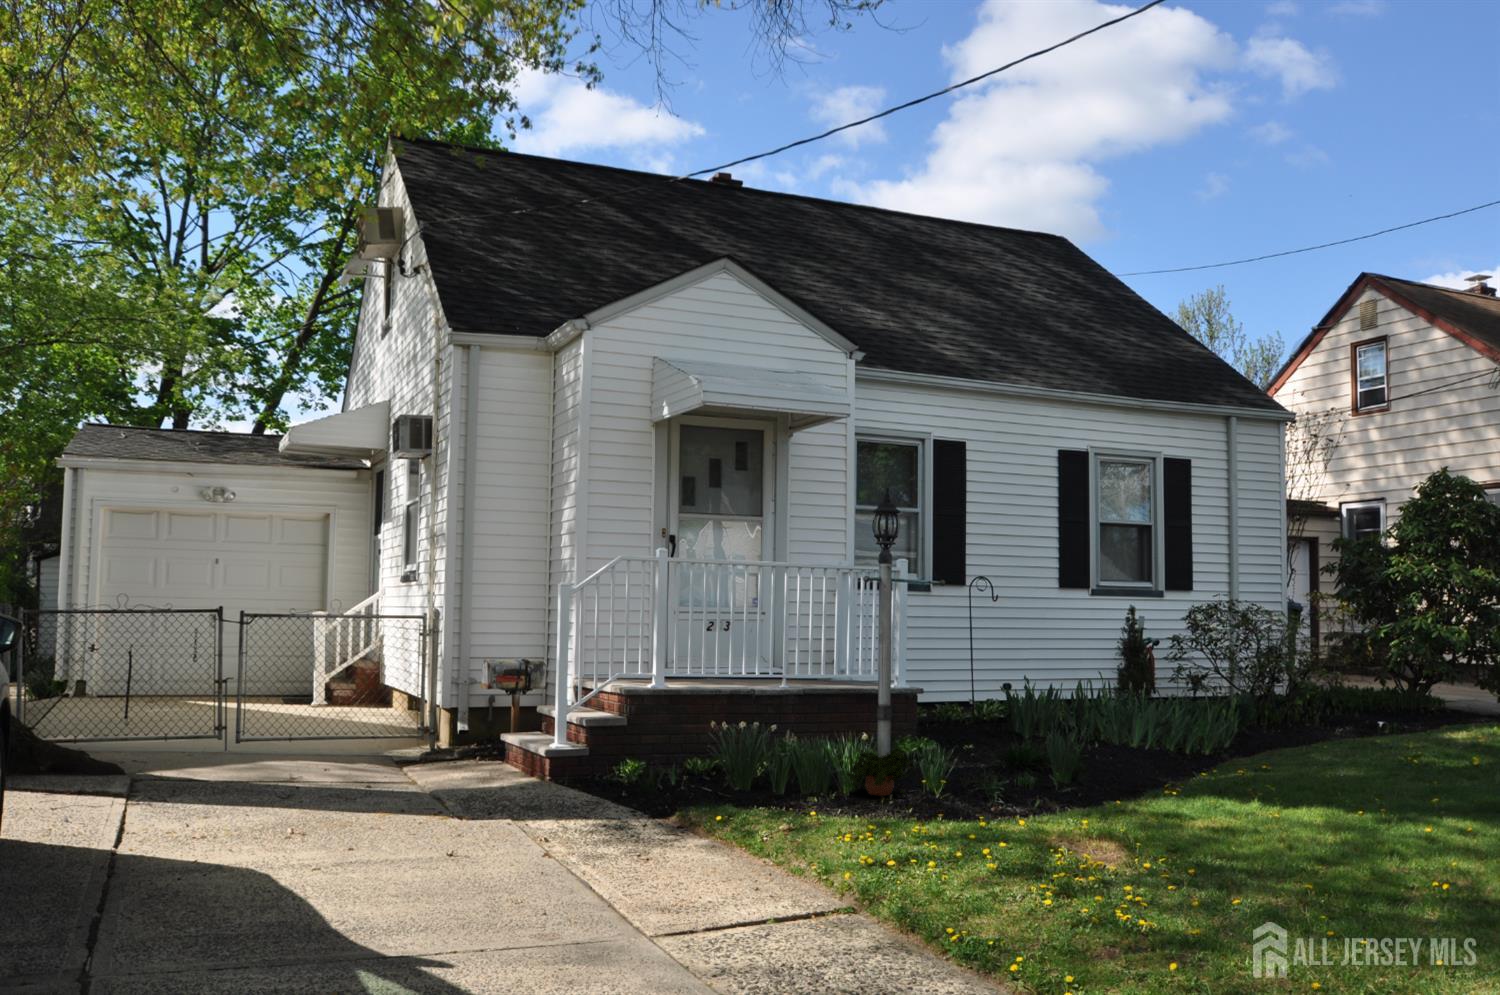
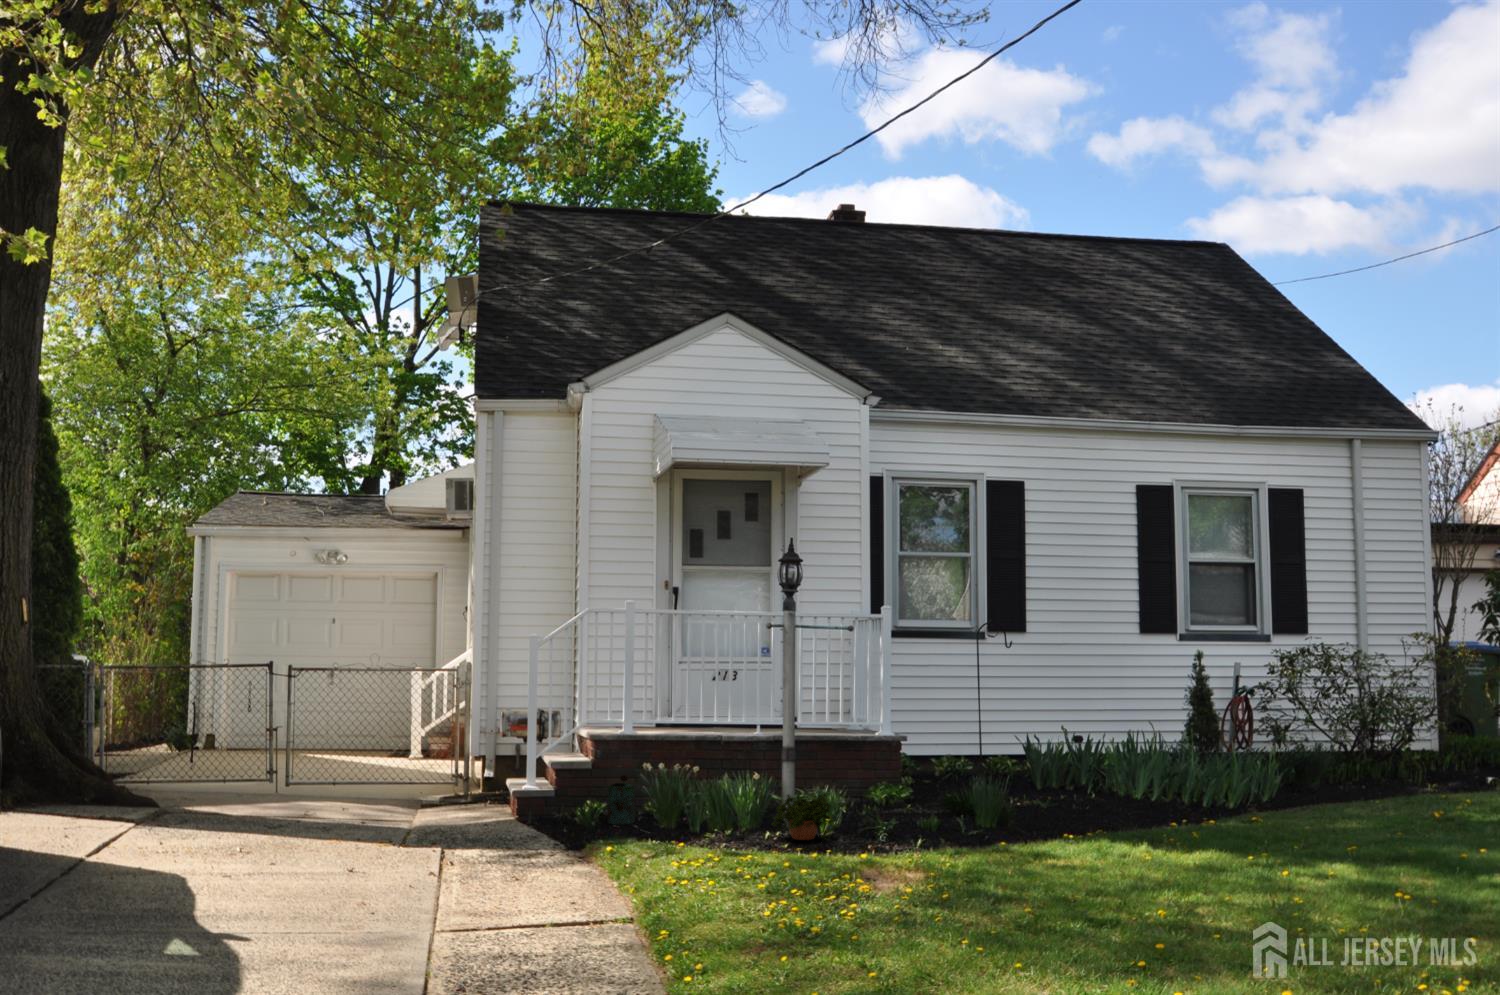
watering can: none [649,730,678,781] -> present [608,775,635,825]

